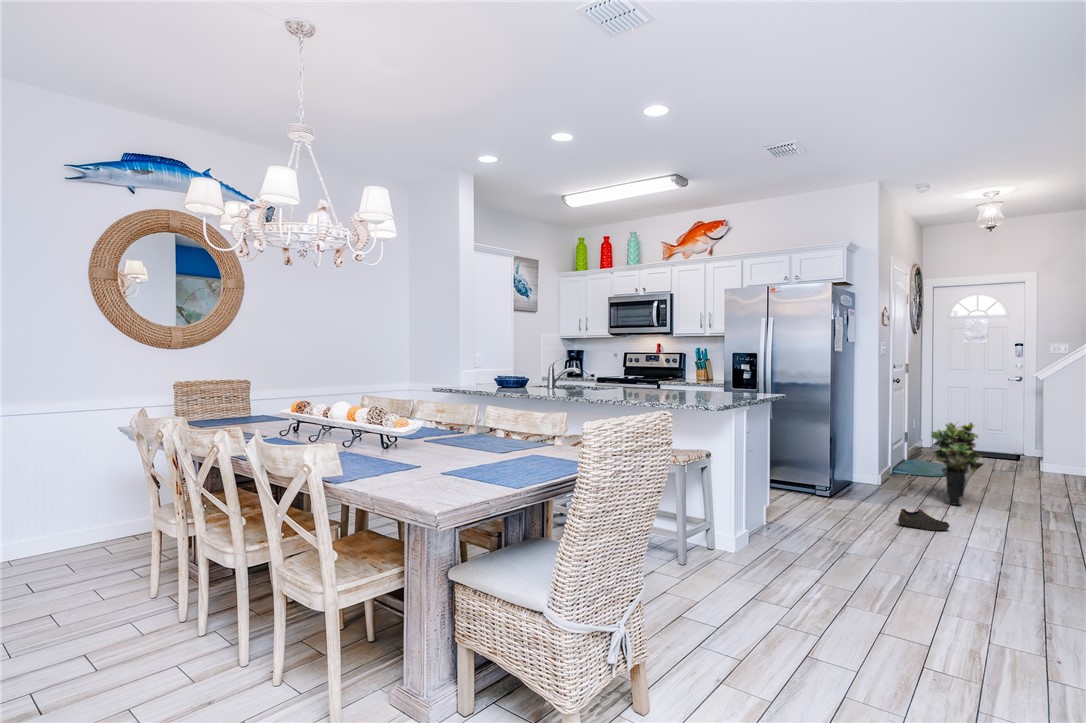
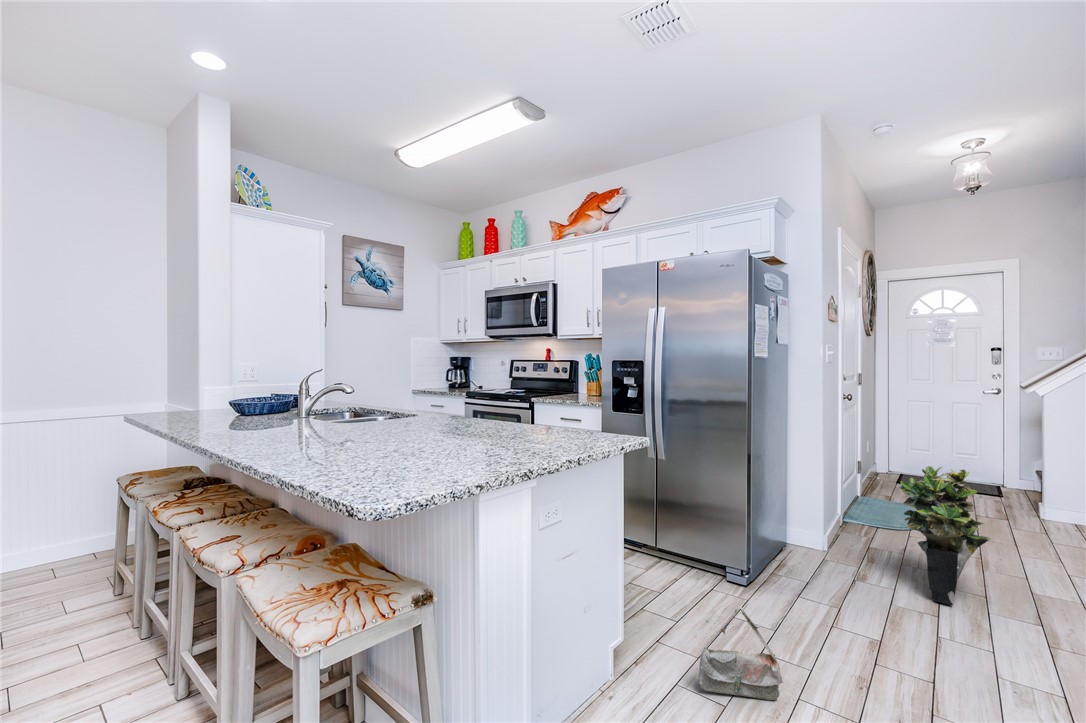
bag: none [813,485,861,533] -> present [698,606,783,700]
shoe: present [898,509,950,531] -> none [853,639,948,690]

